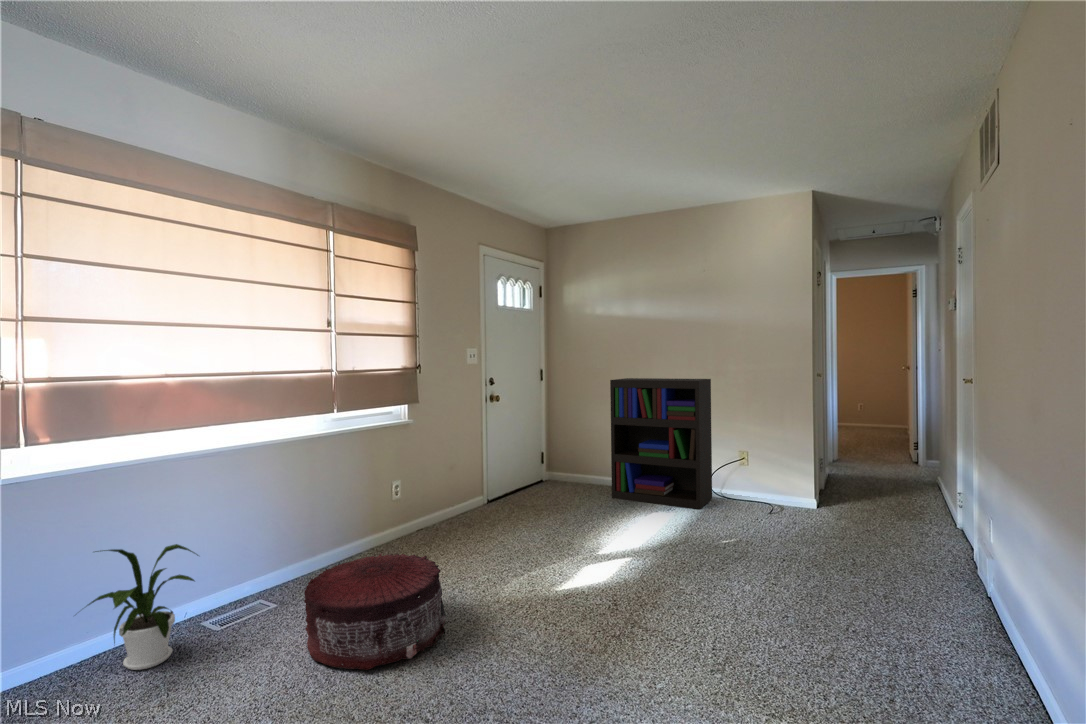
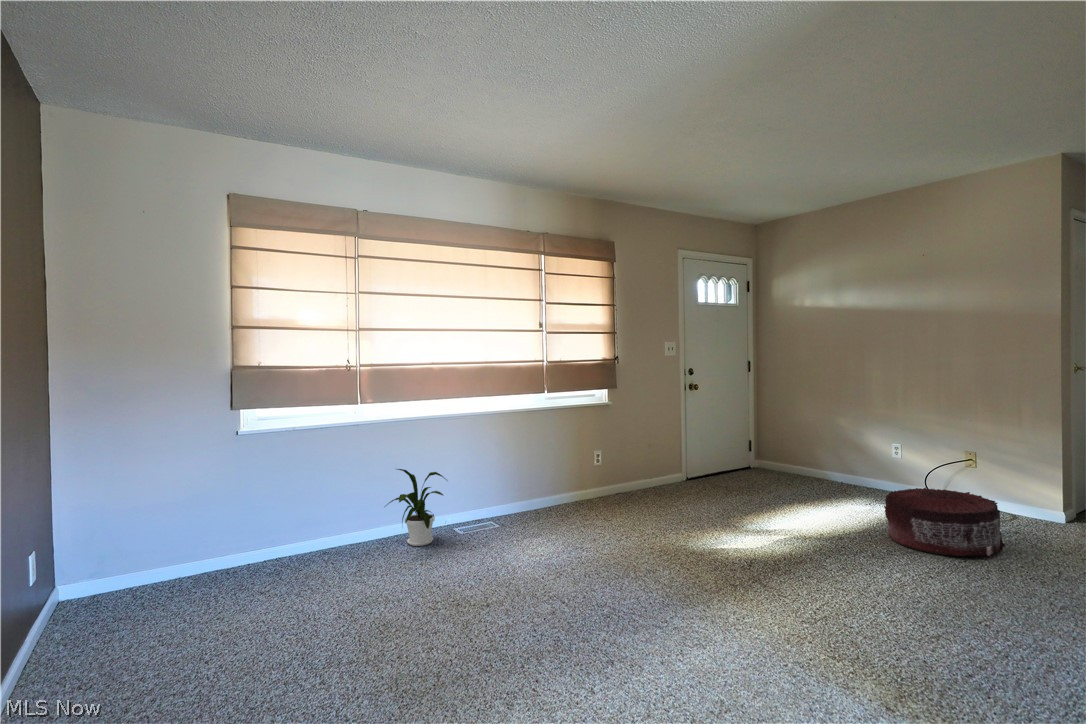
bookshelf: present [610,378,712,509] -> none [811,370,930,507]
pouf: present [304,553,446,670] -> present [884,487,1005,556]

